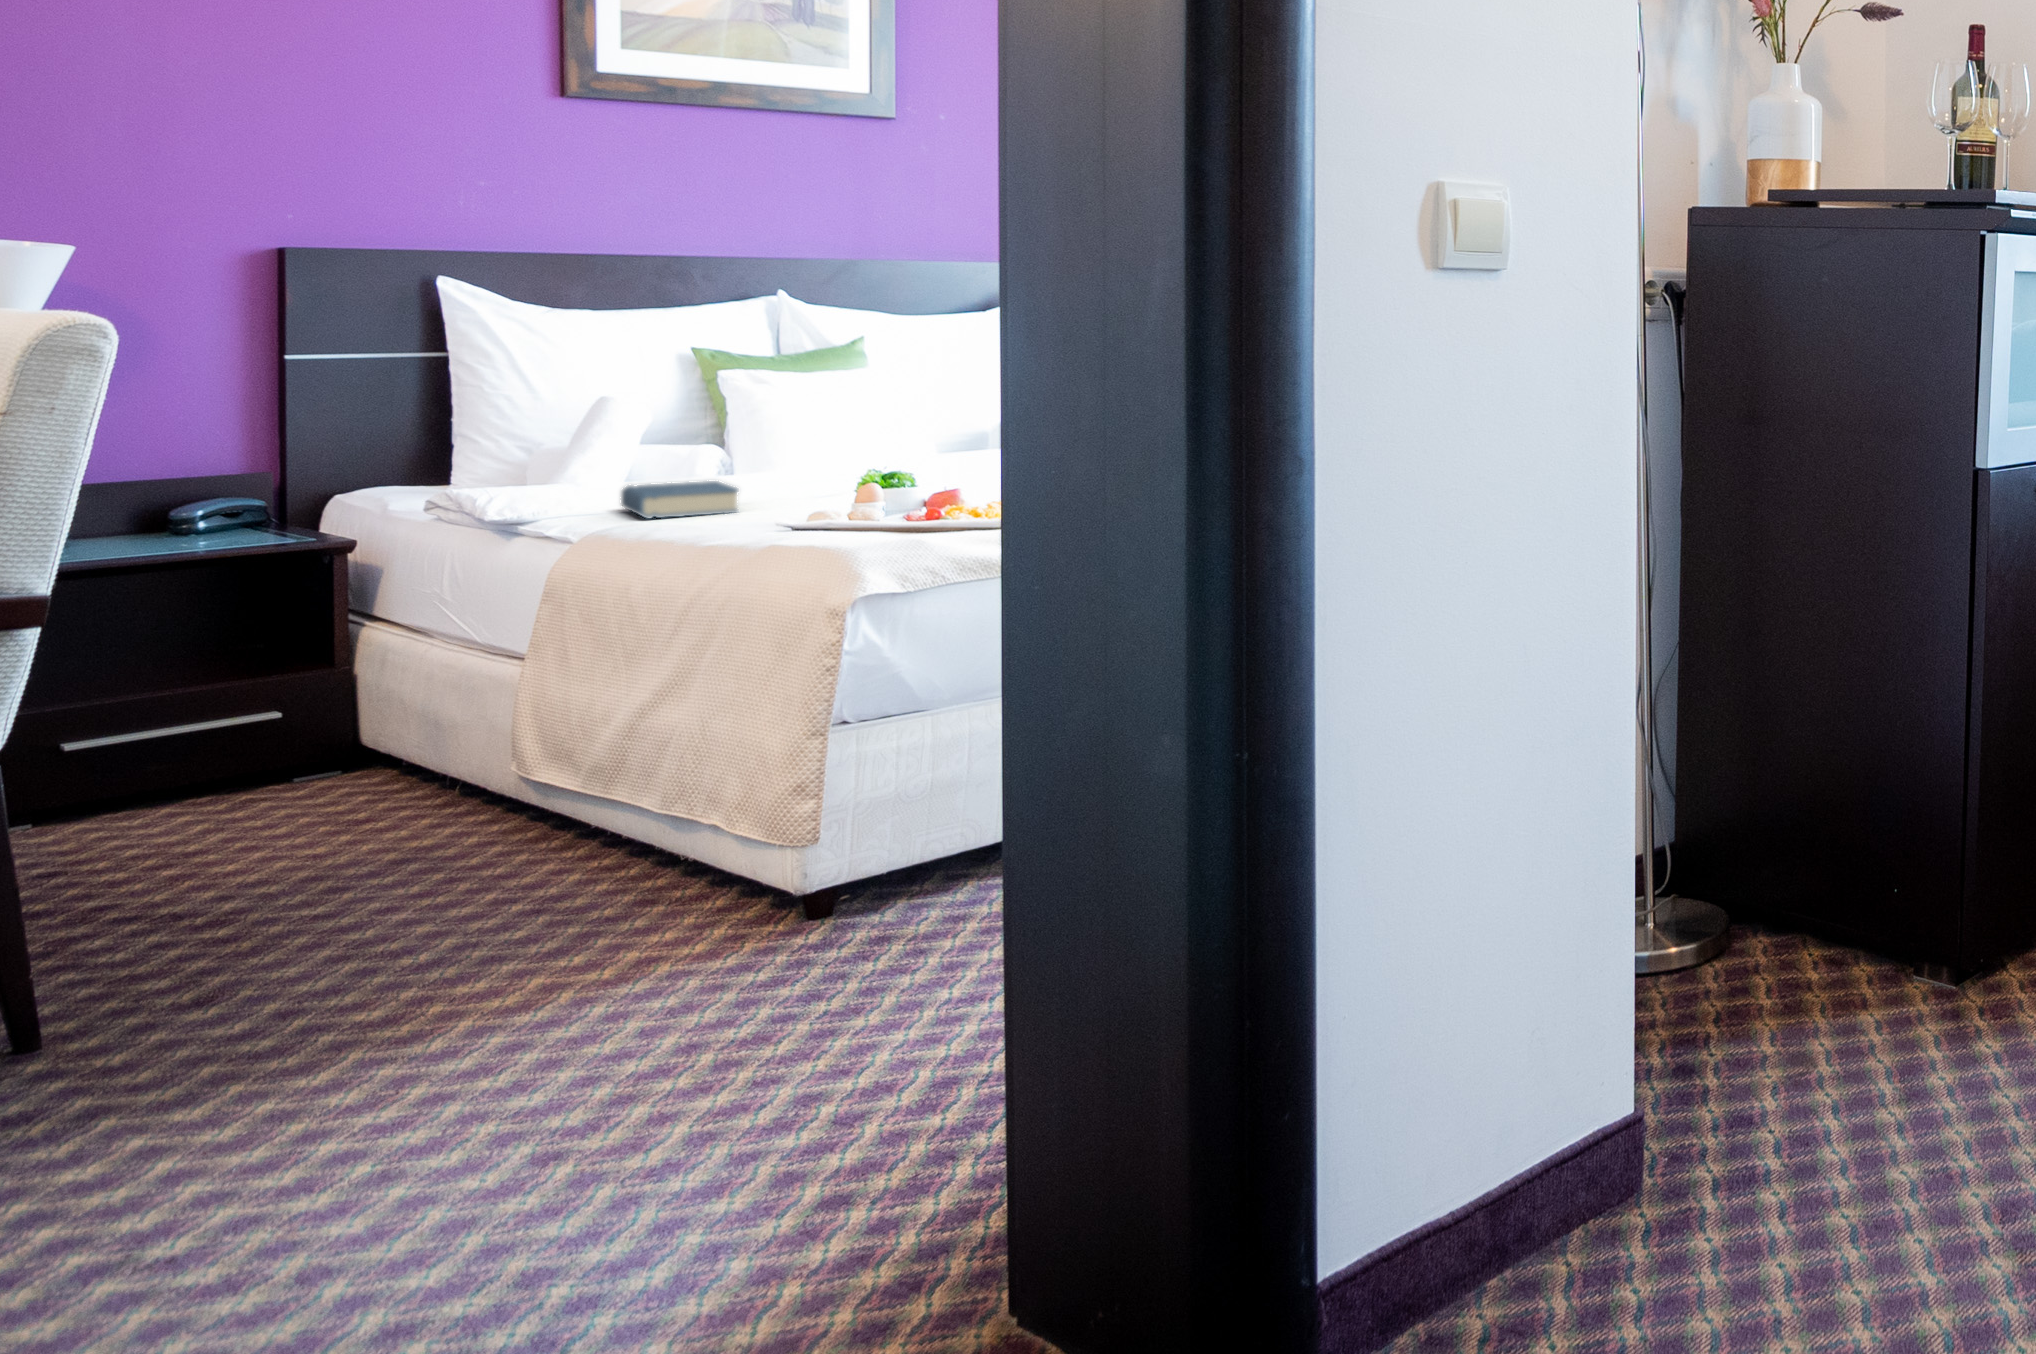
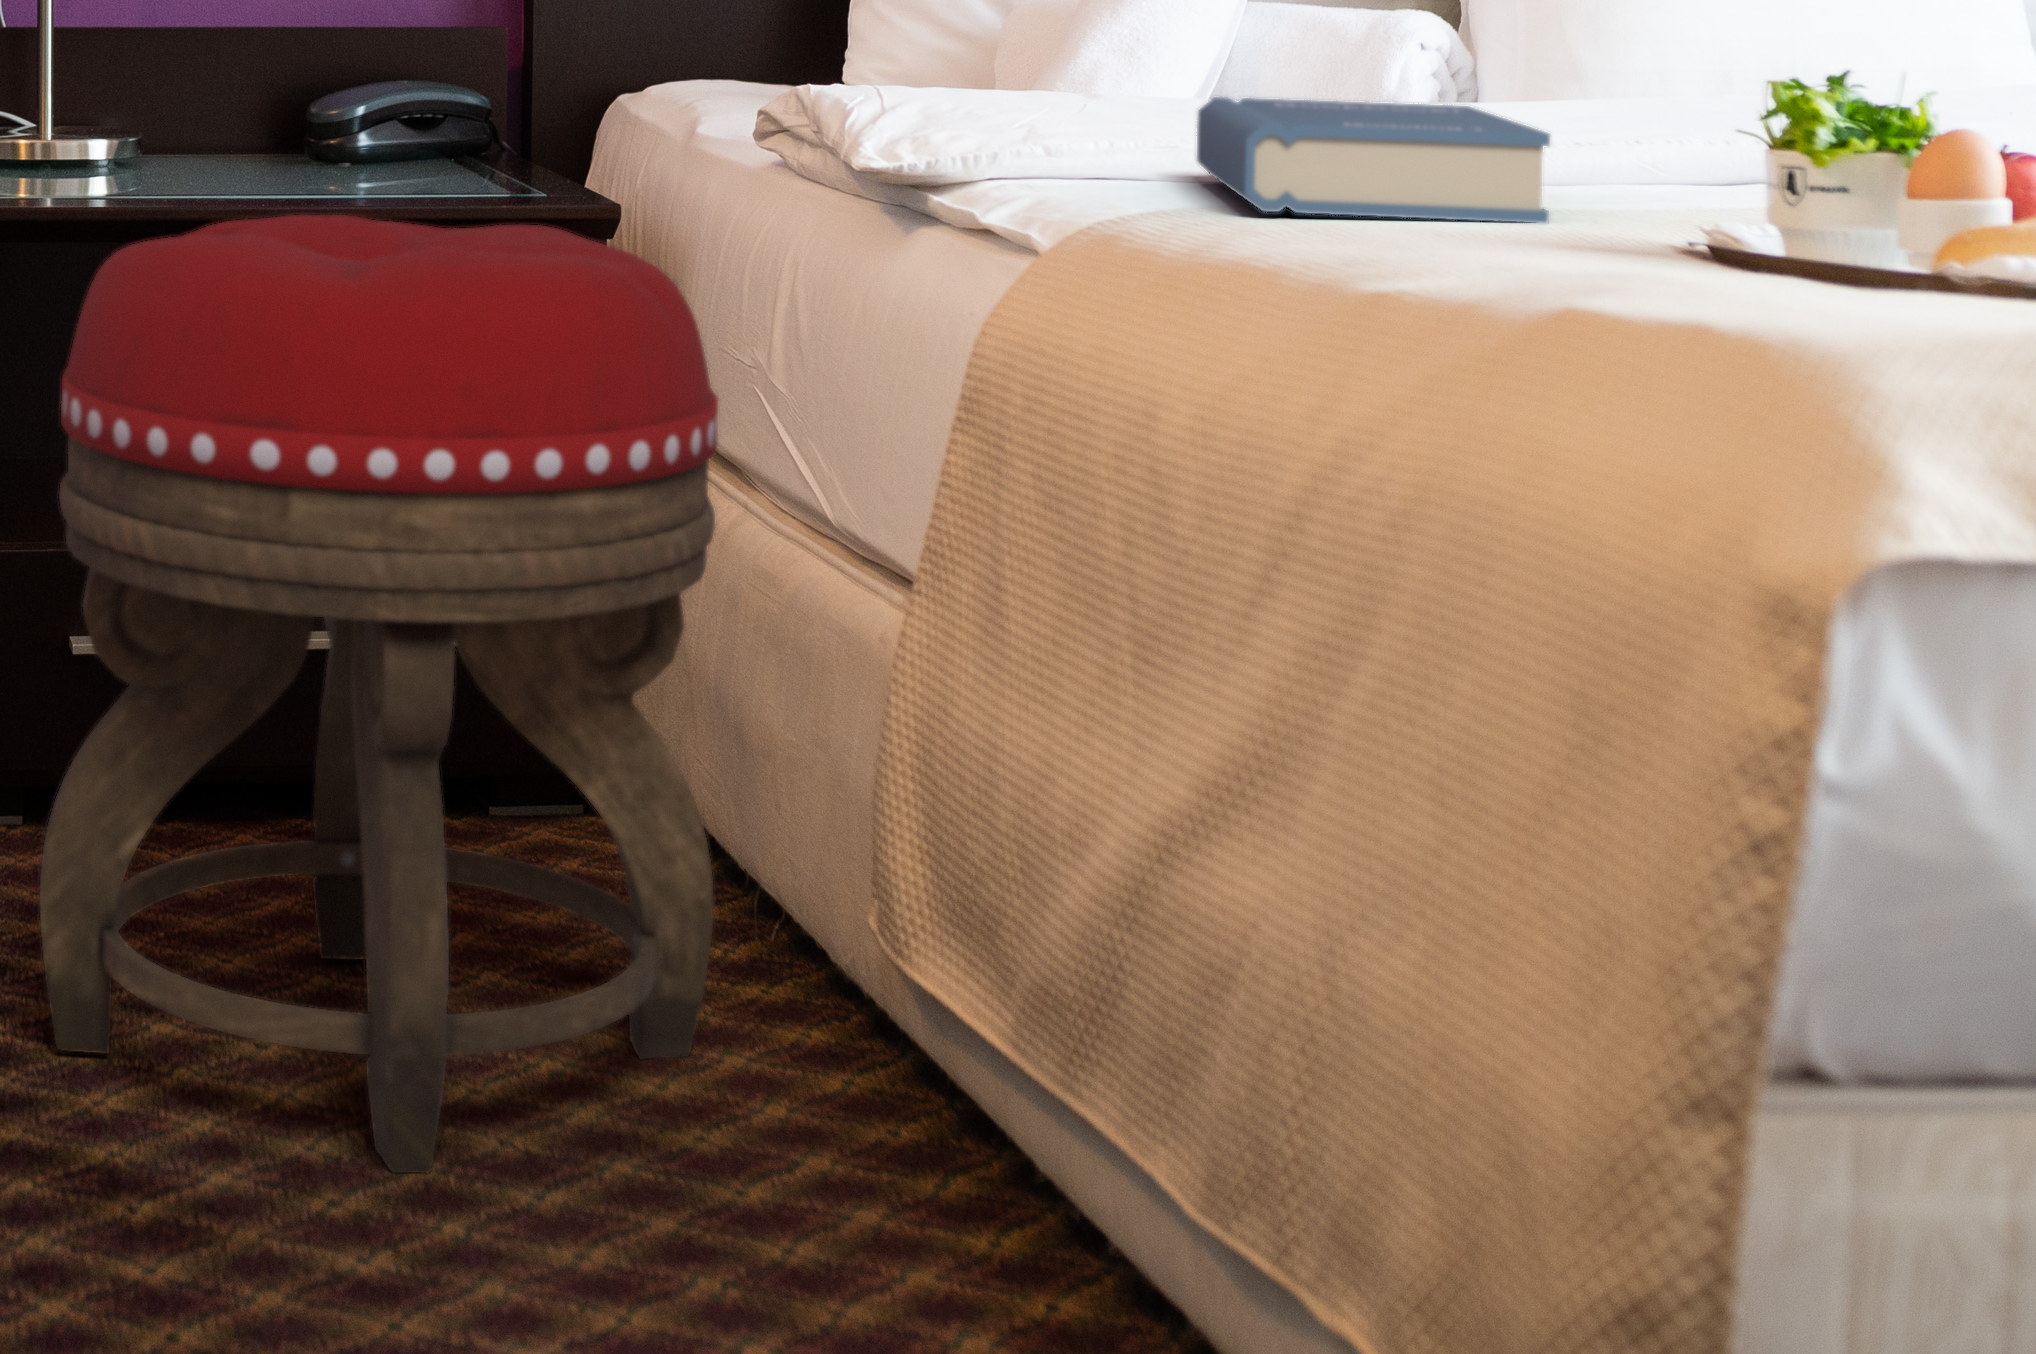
footstool: none [130,552,442,862] -> present [40,215,718,1173]

